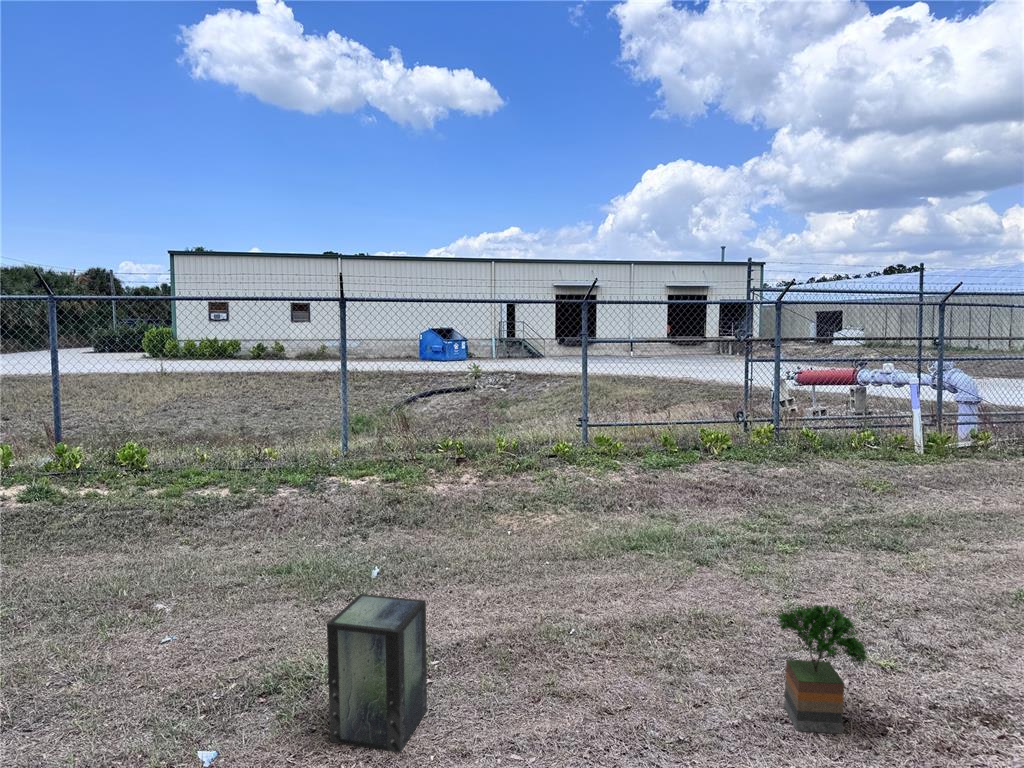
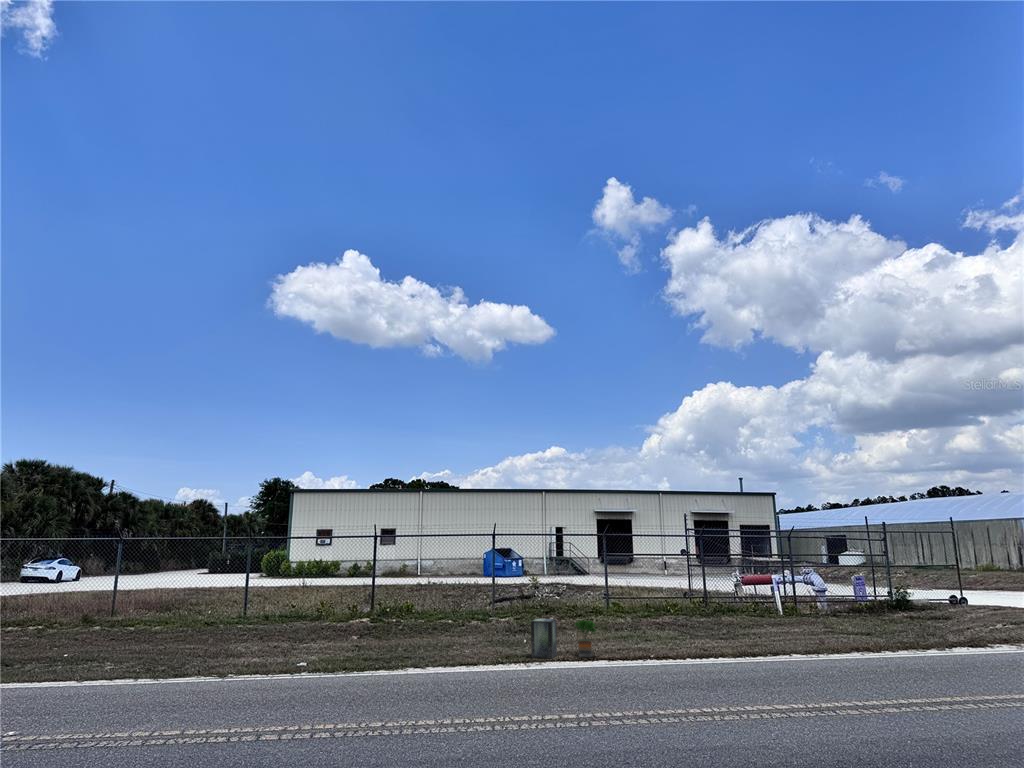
potted tree: present [778,605,867,733] -> present [575,621,596,657]

